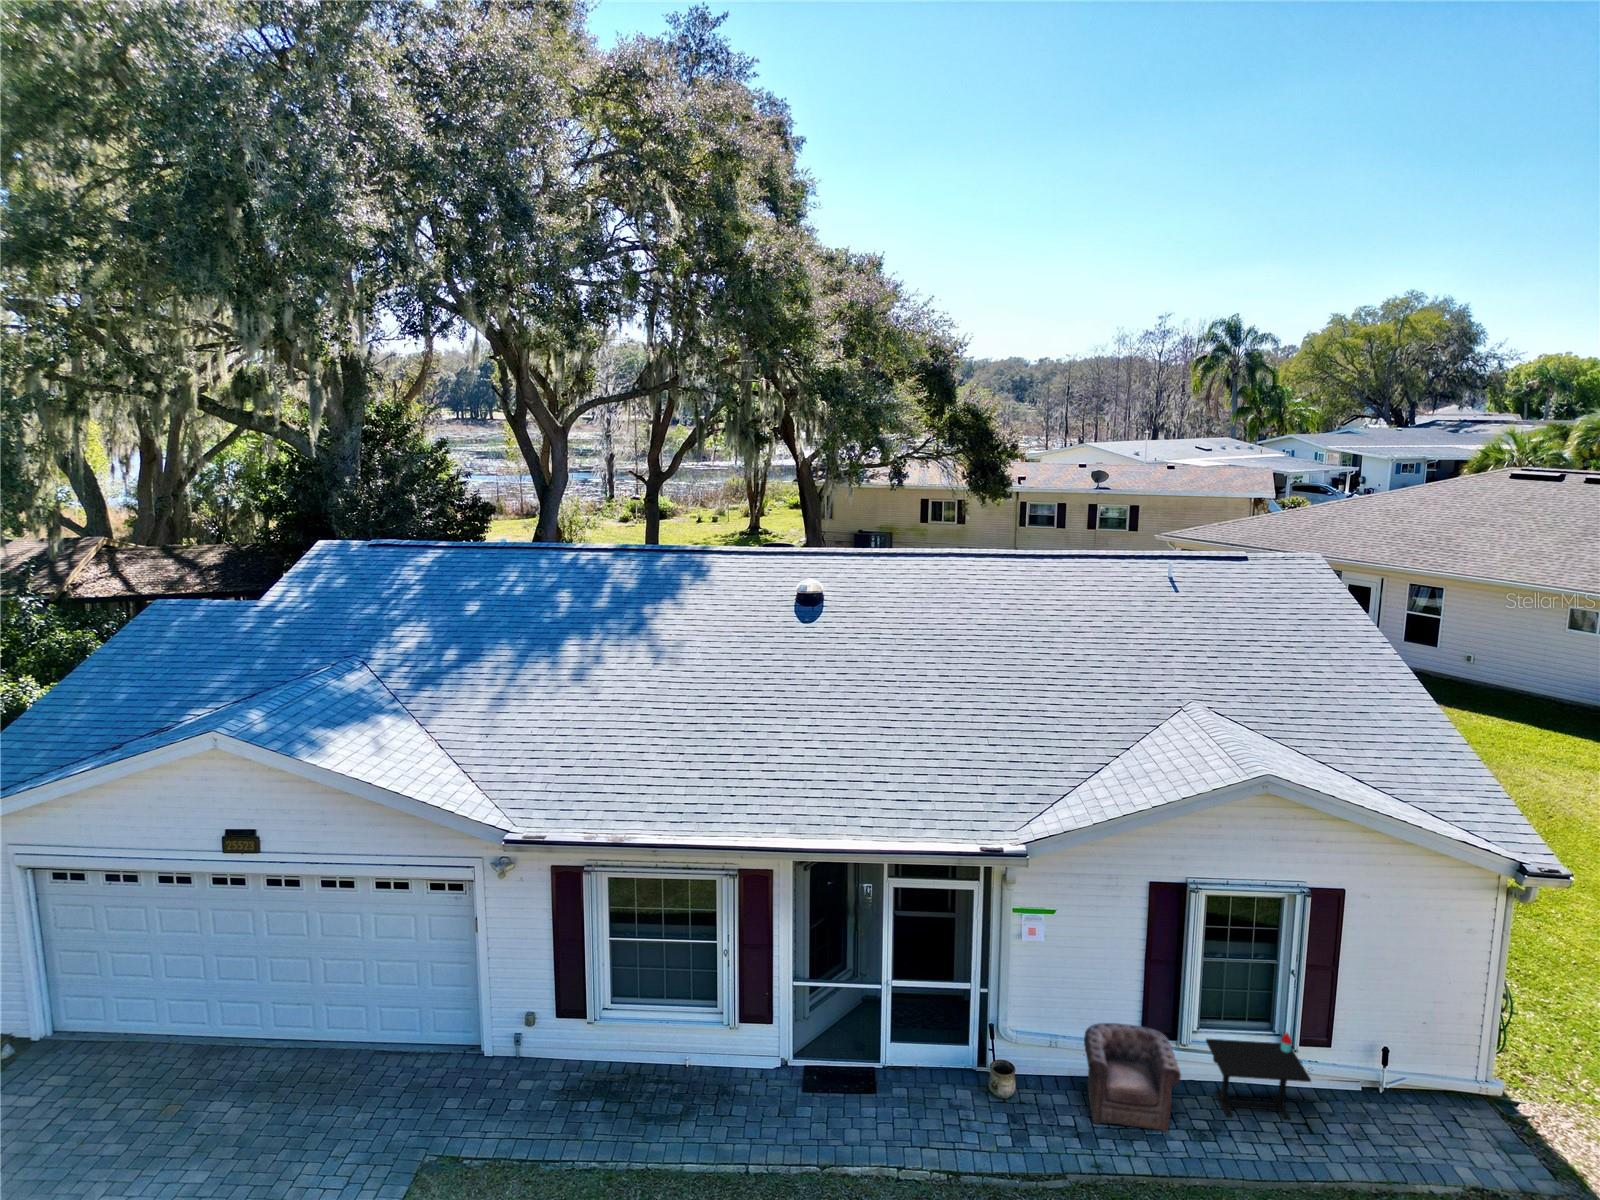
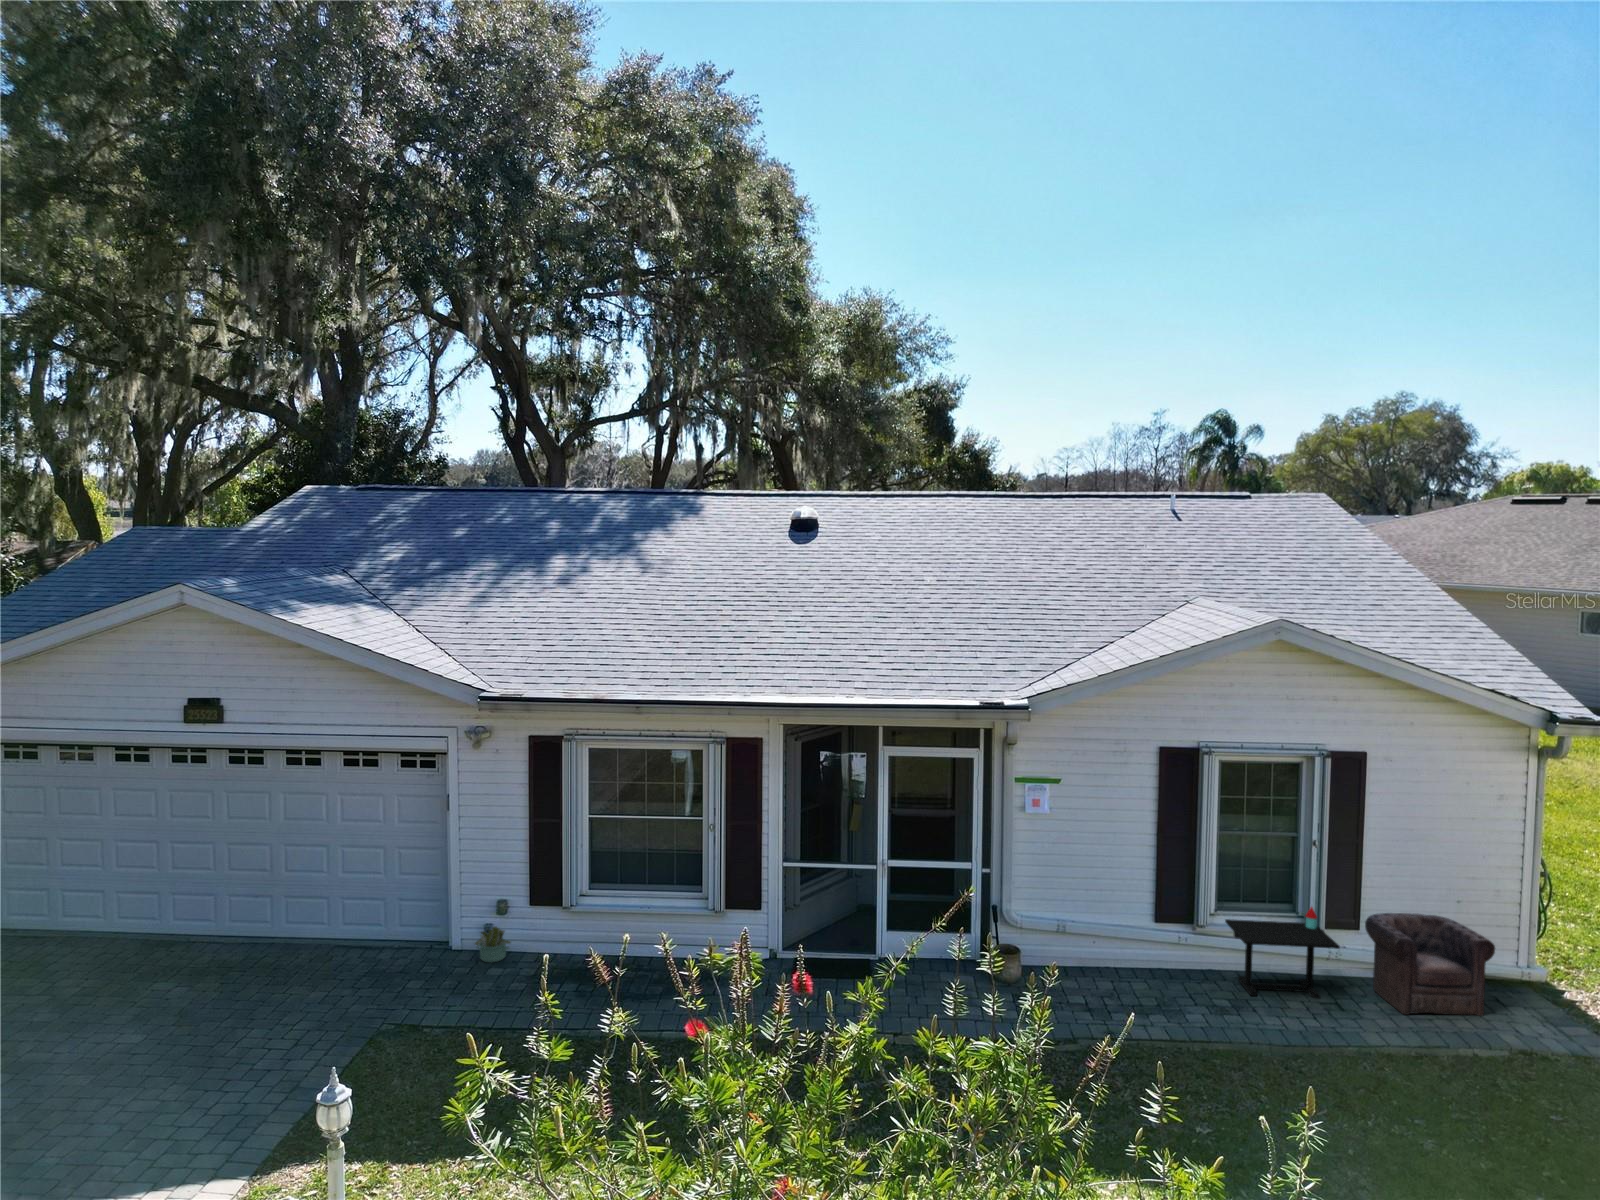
armchair: present [1084,1023,1181,1132] -> present [1365,913,1495,1016]
decorative plant: none [507,1035,542,1071] -> present [475,927,511,963]

